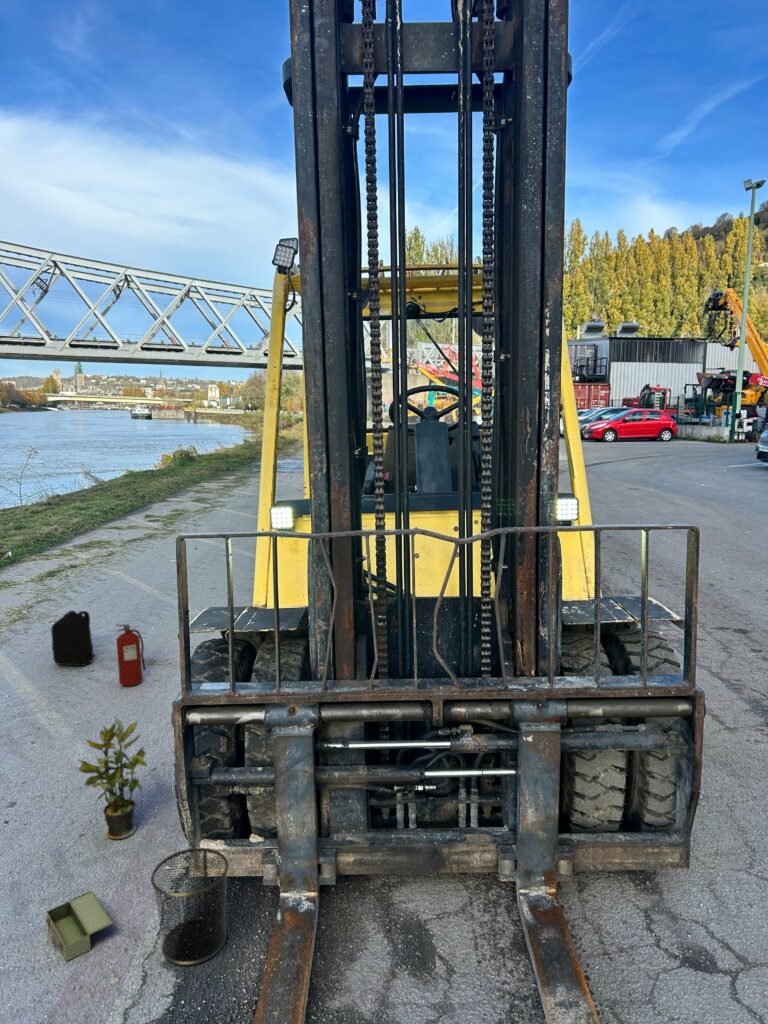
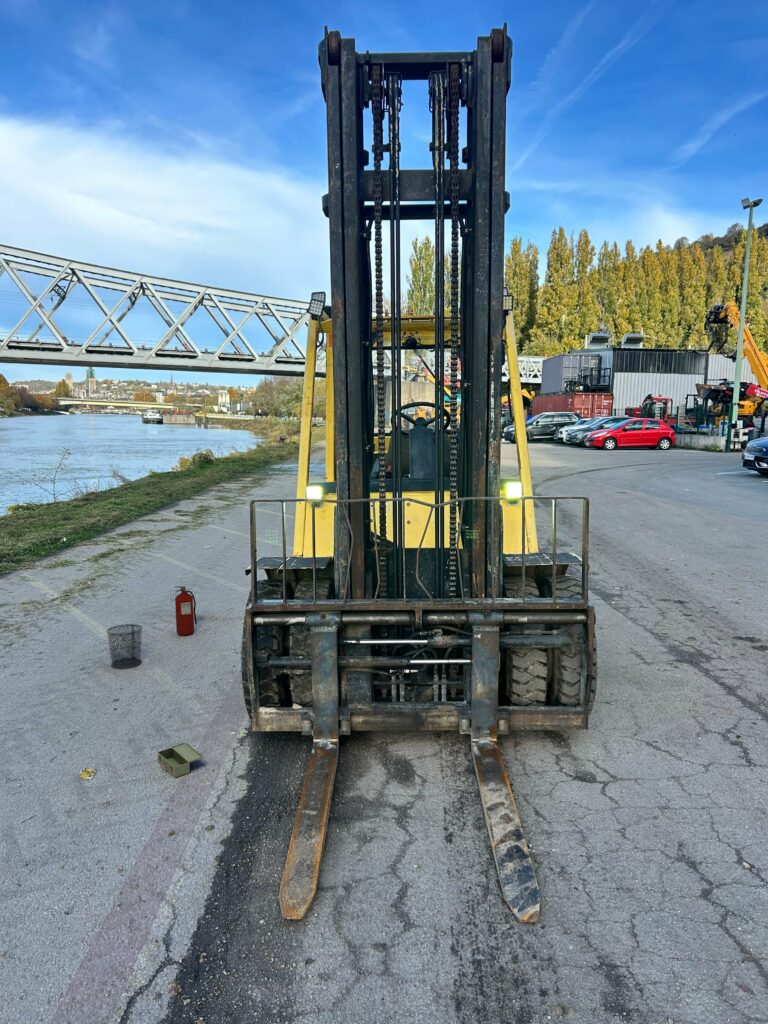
backpack: present [51,611,95,666] -> none [120,578,153,622]
potted plant: present [78,718,147,839] -> none [169,636,217,721]
trash can: present [151,848,229,965] -> present [107,624,142,669]

